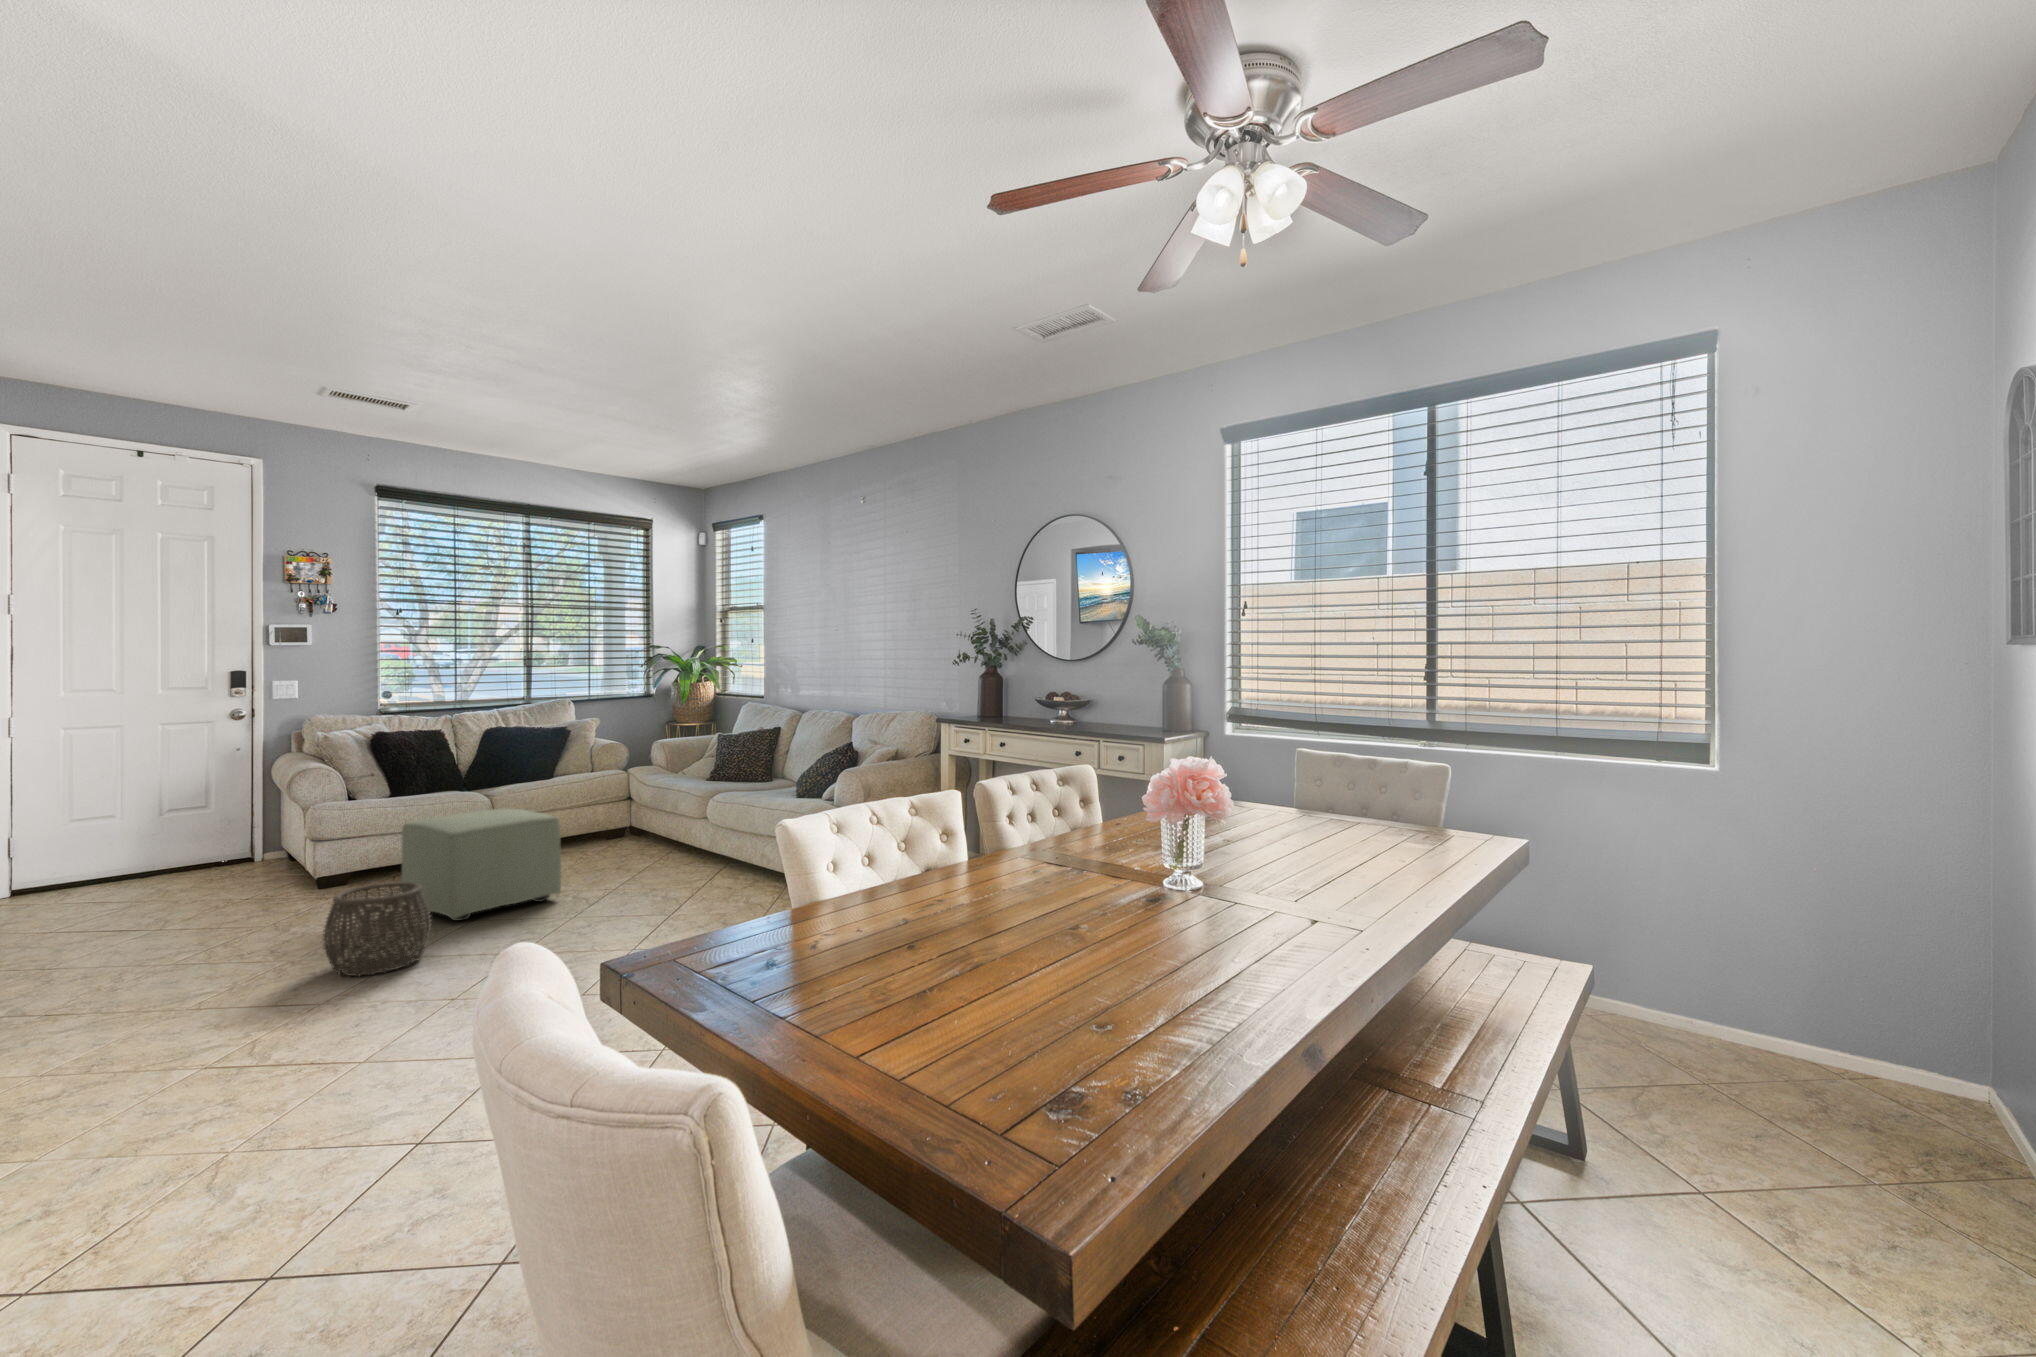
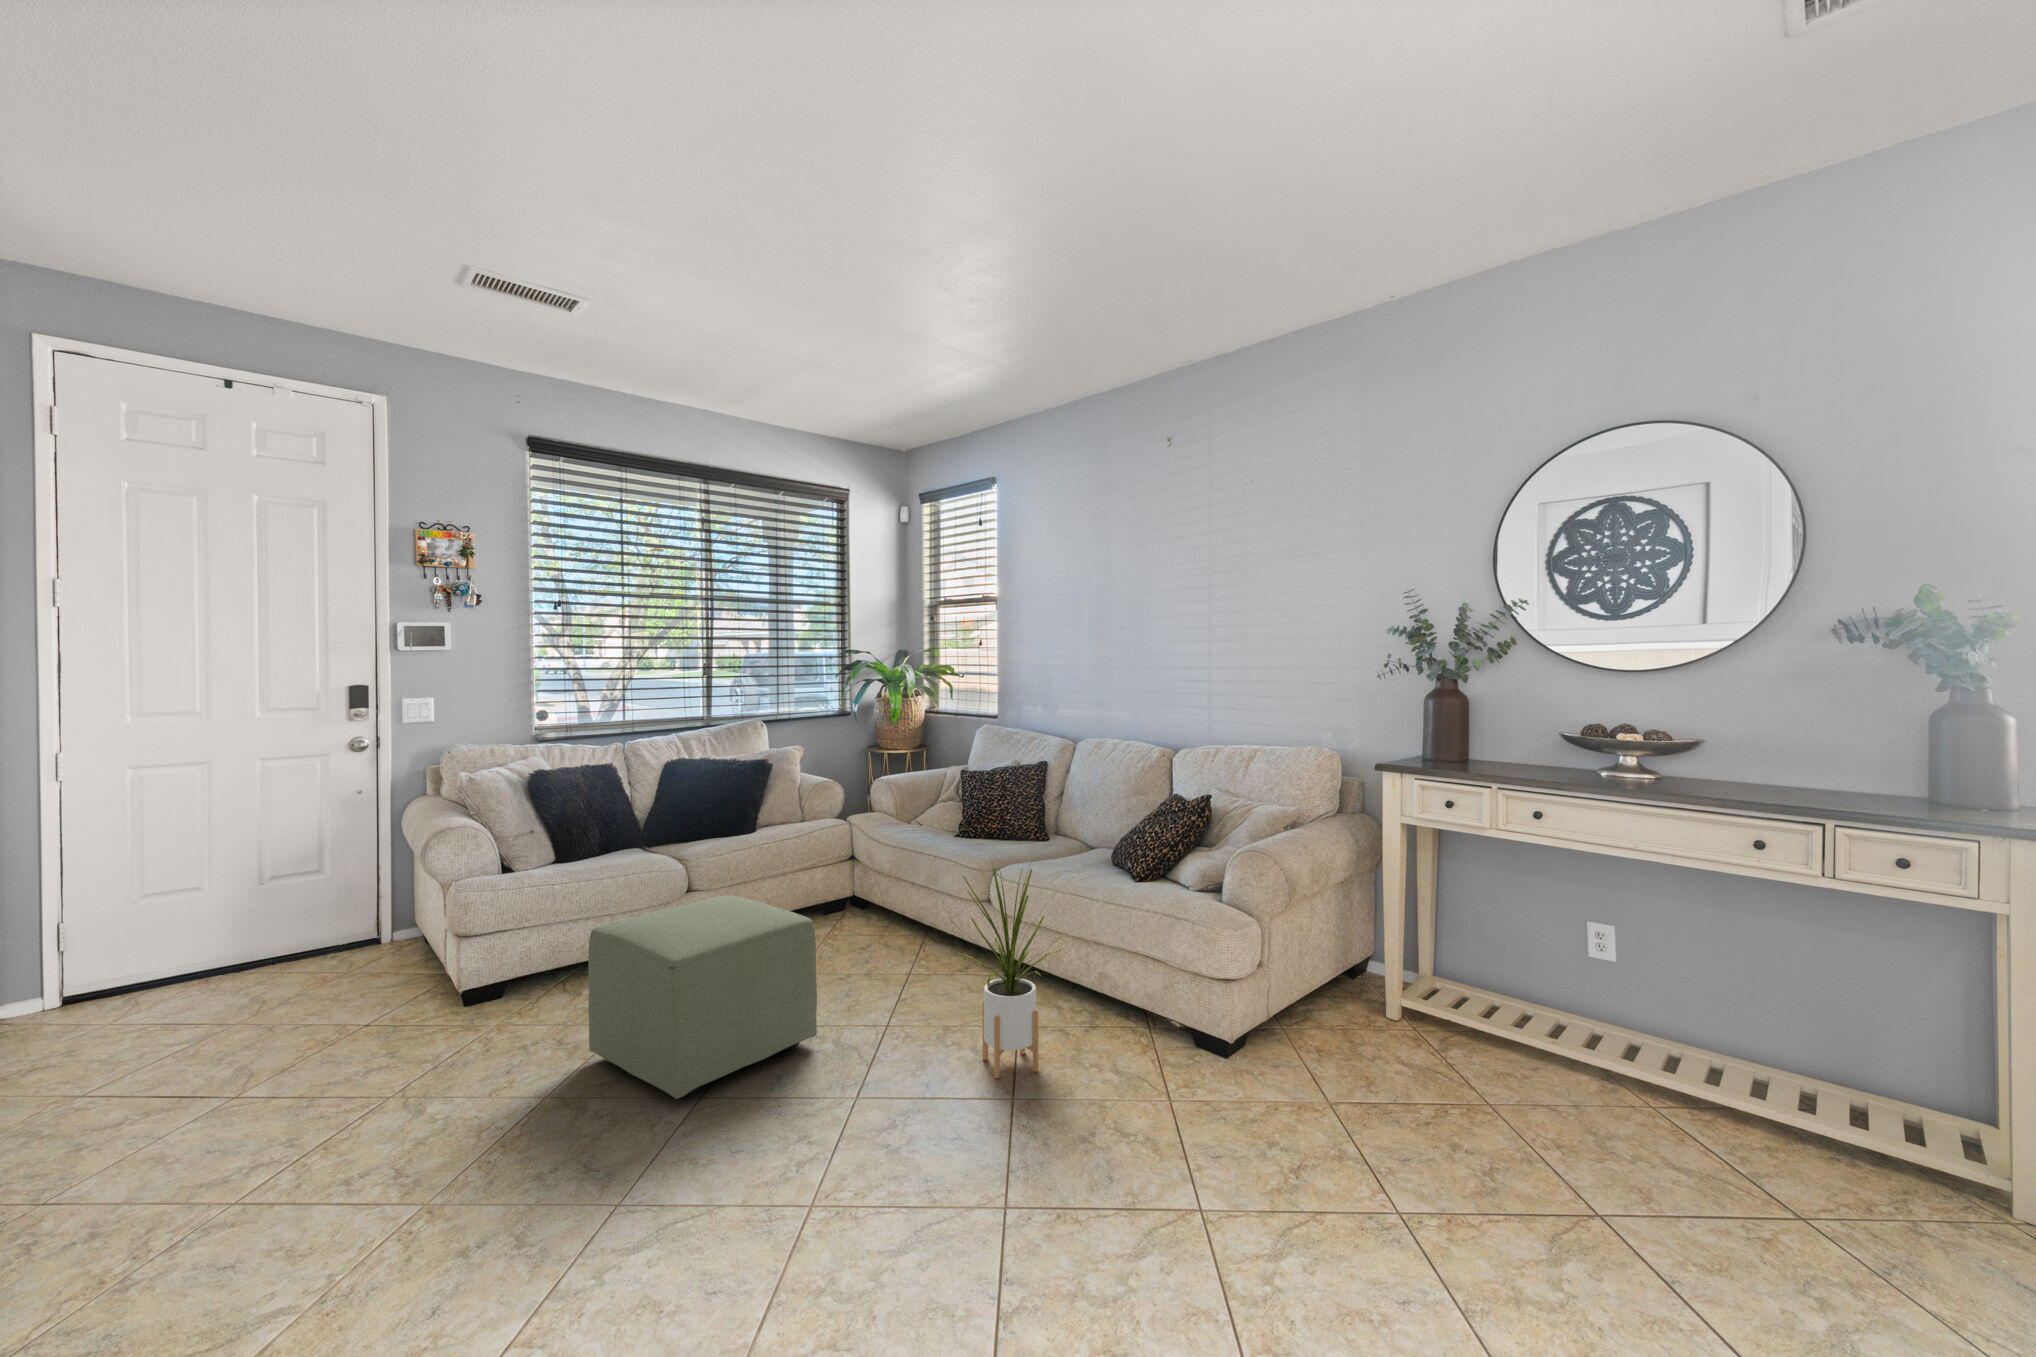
house plant: none [639,773,721,909] -> present [960,861,1062,1078]
woven basket: present [323,882,431,976] -> none [490,1070,667,1273]

